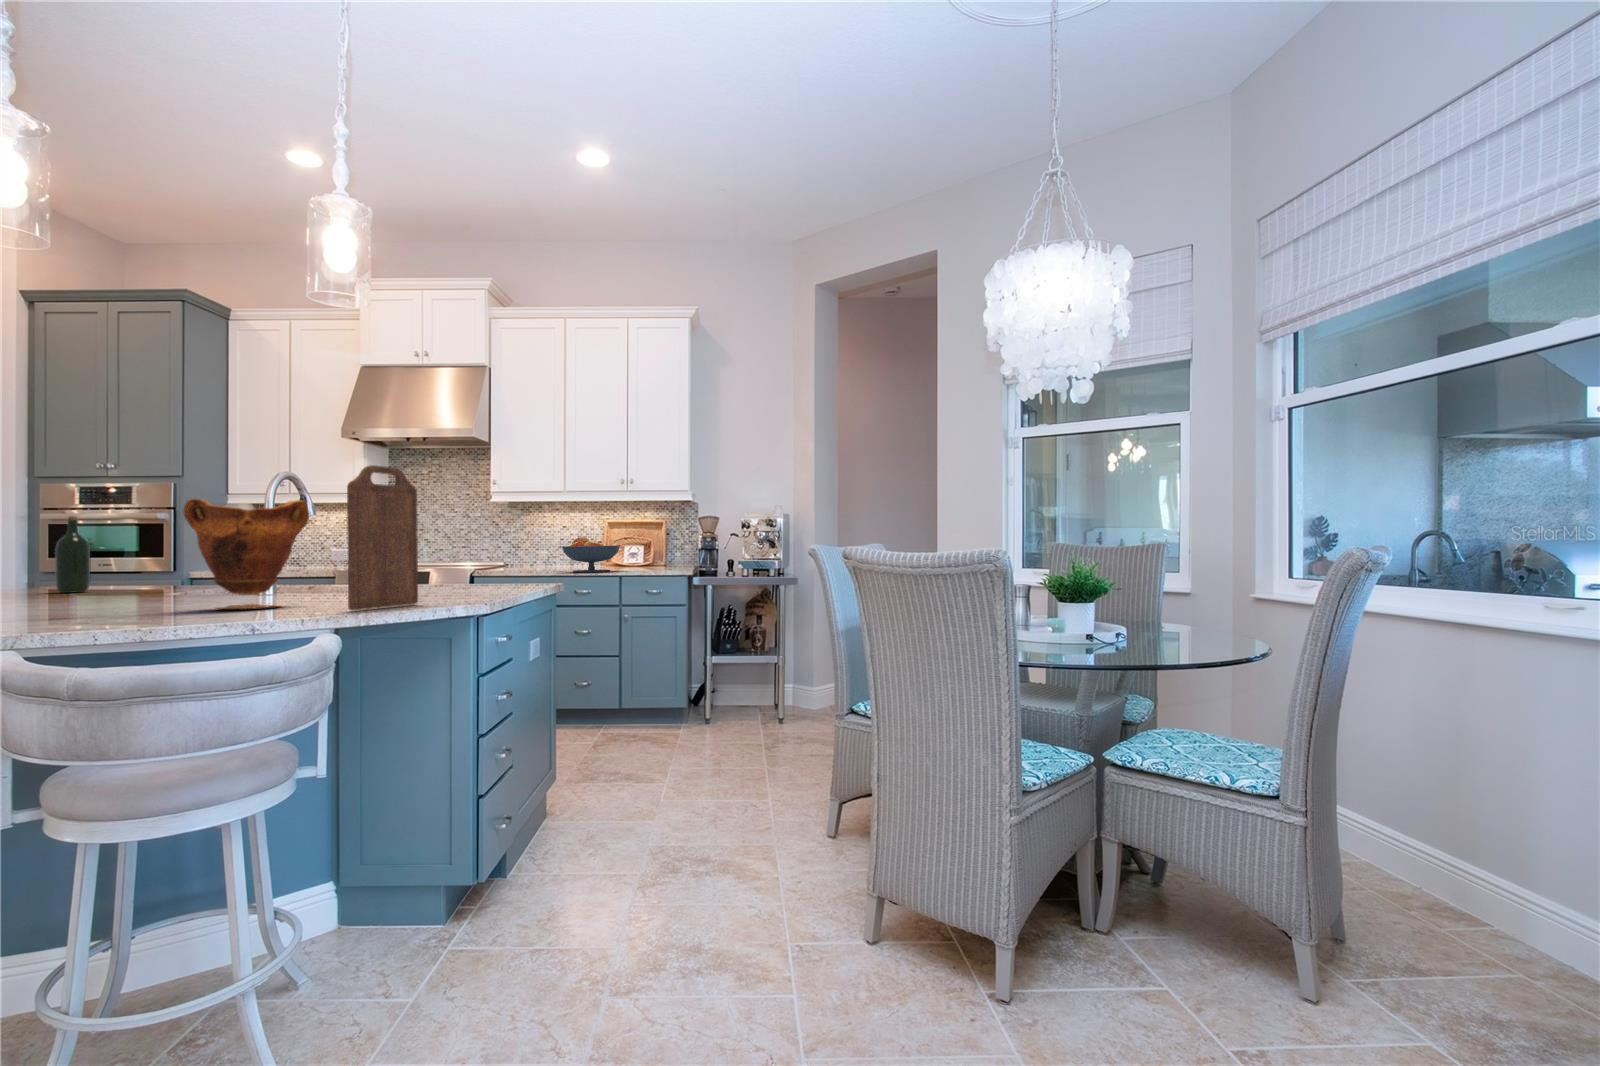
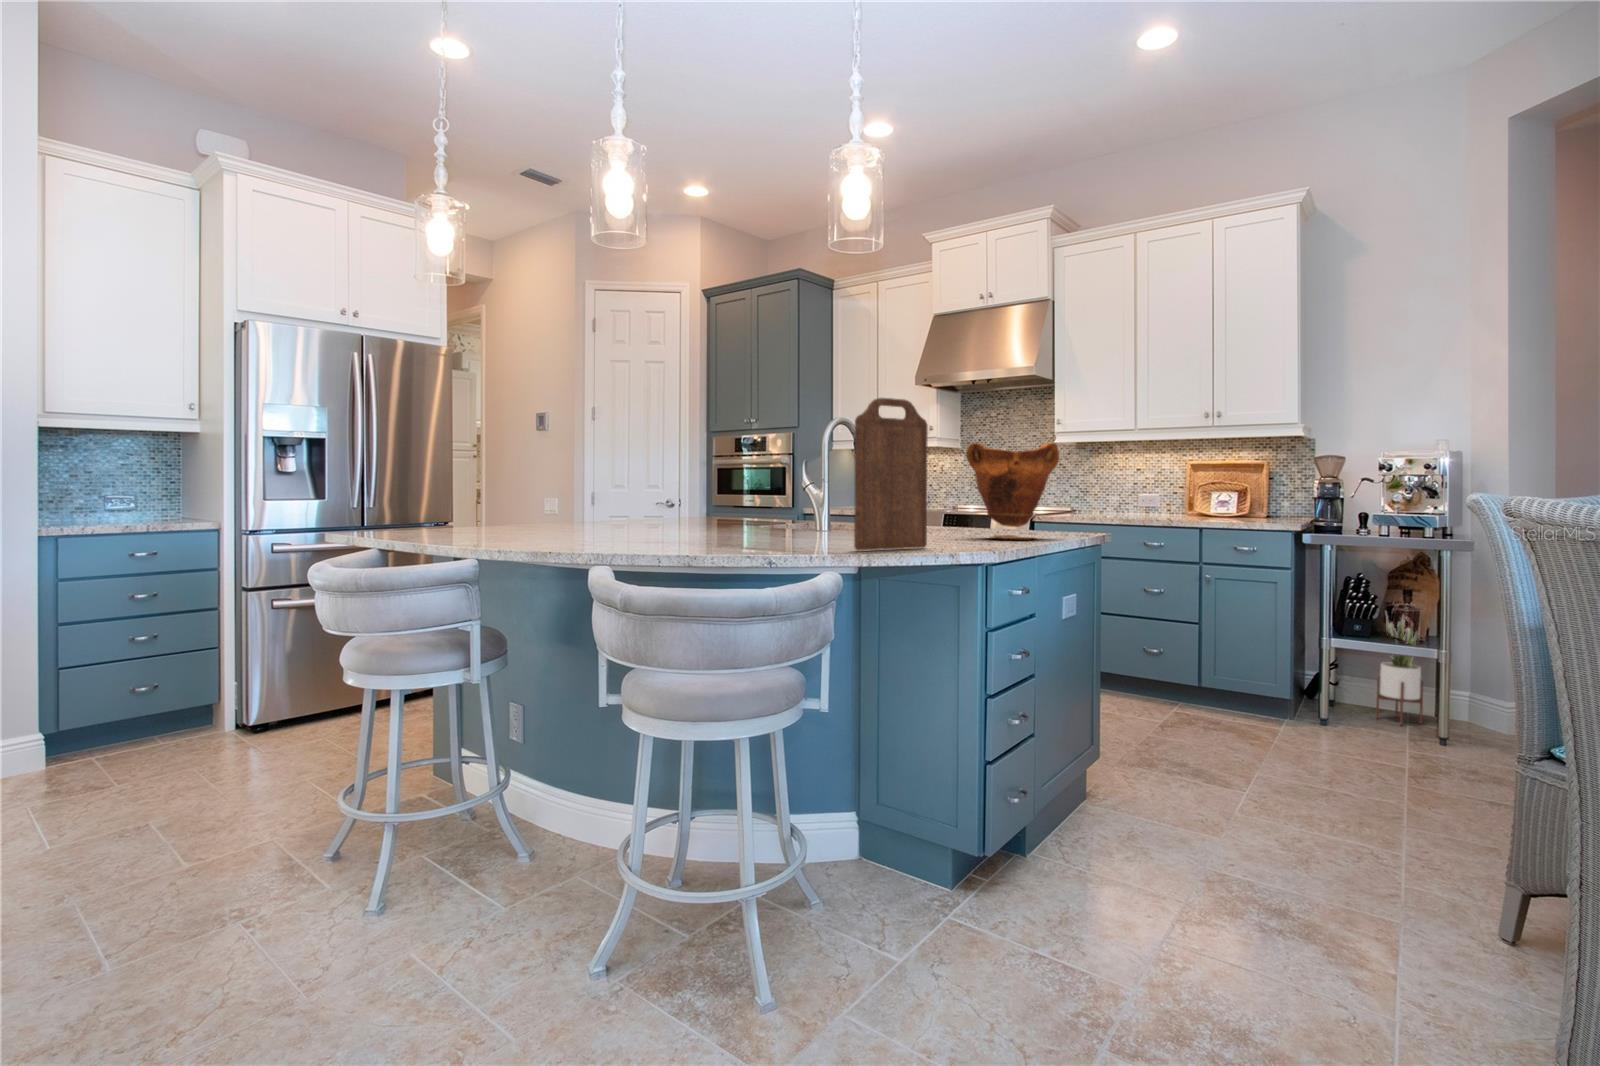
vase: present [183,498,309,609] -> present [966,442,1059,539]
wine bottle: present [55,516,90,593] -> none [709,461,730,522]
fruit bowl: present [562,537,620,573] -> none [1128,481,1201,522]
potted plant: none [744,631,772,715] -> present [1376,616,1423,725]

